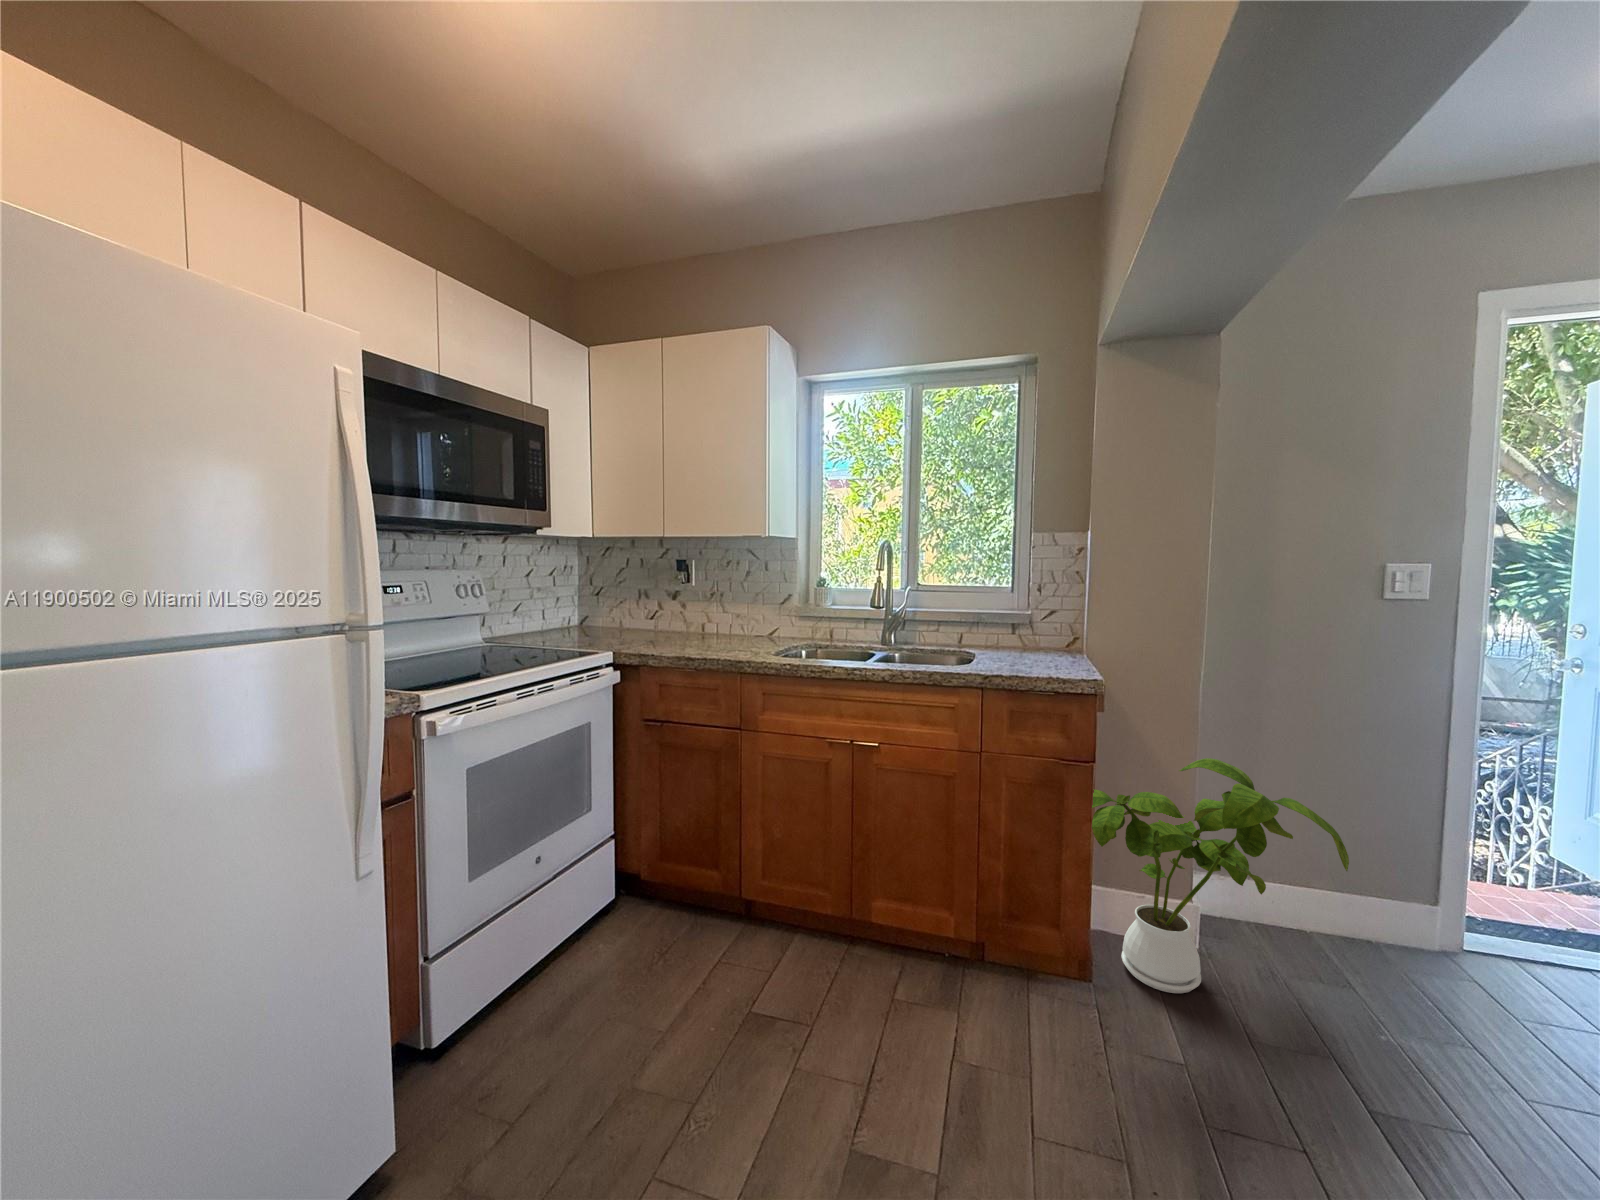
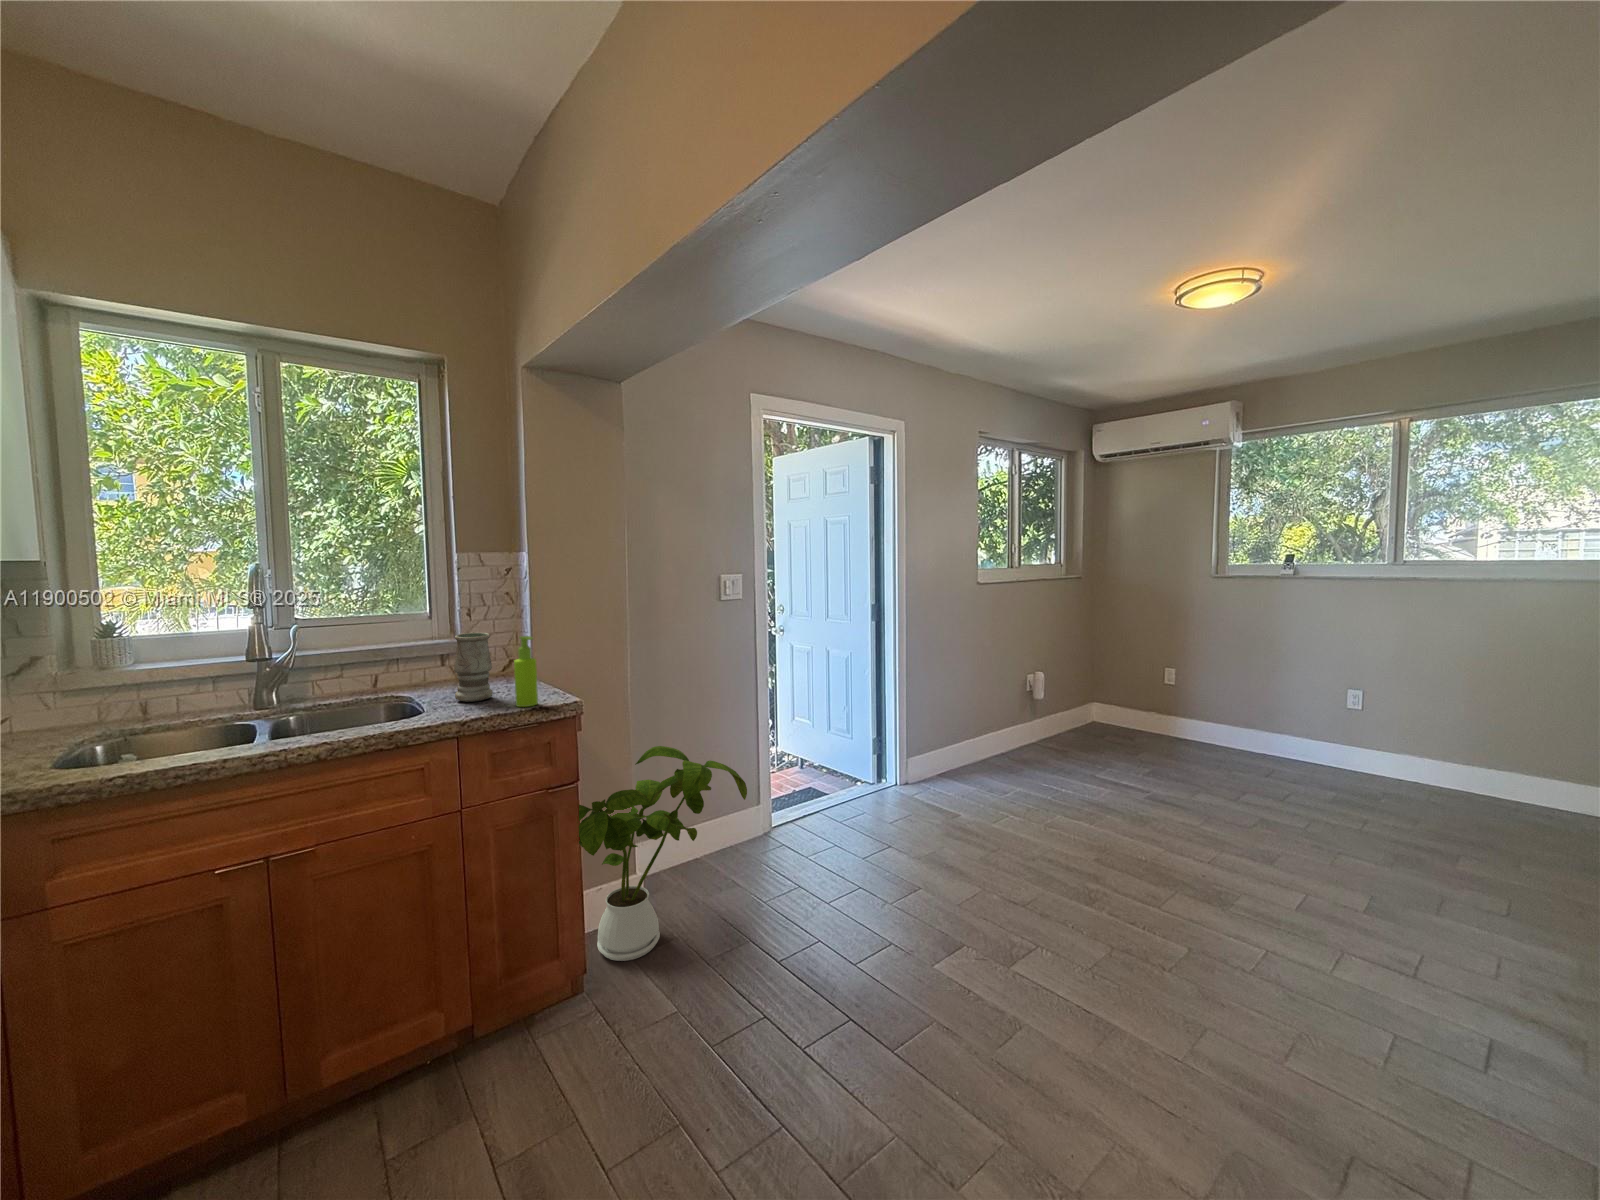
vase: none [1003,603,1037,666] -> present [454,632,493,702]
soap dispenser: none [1044,608,1067,677] -> present [514,636,538,707]

